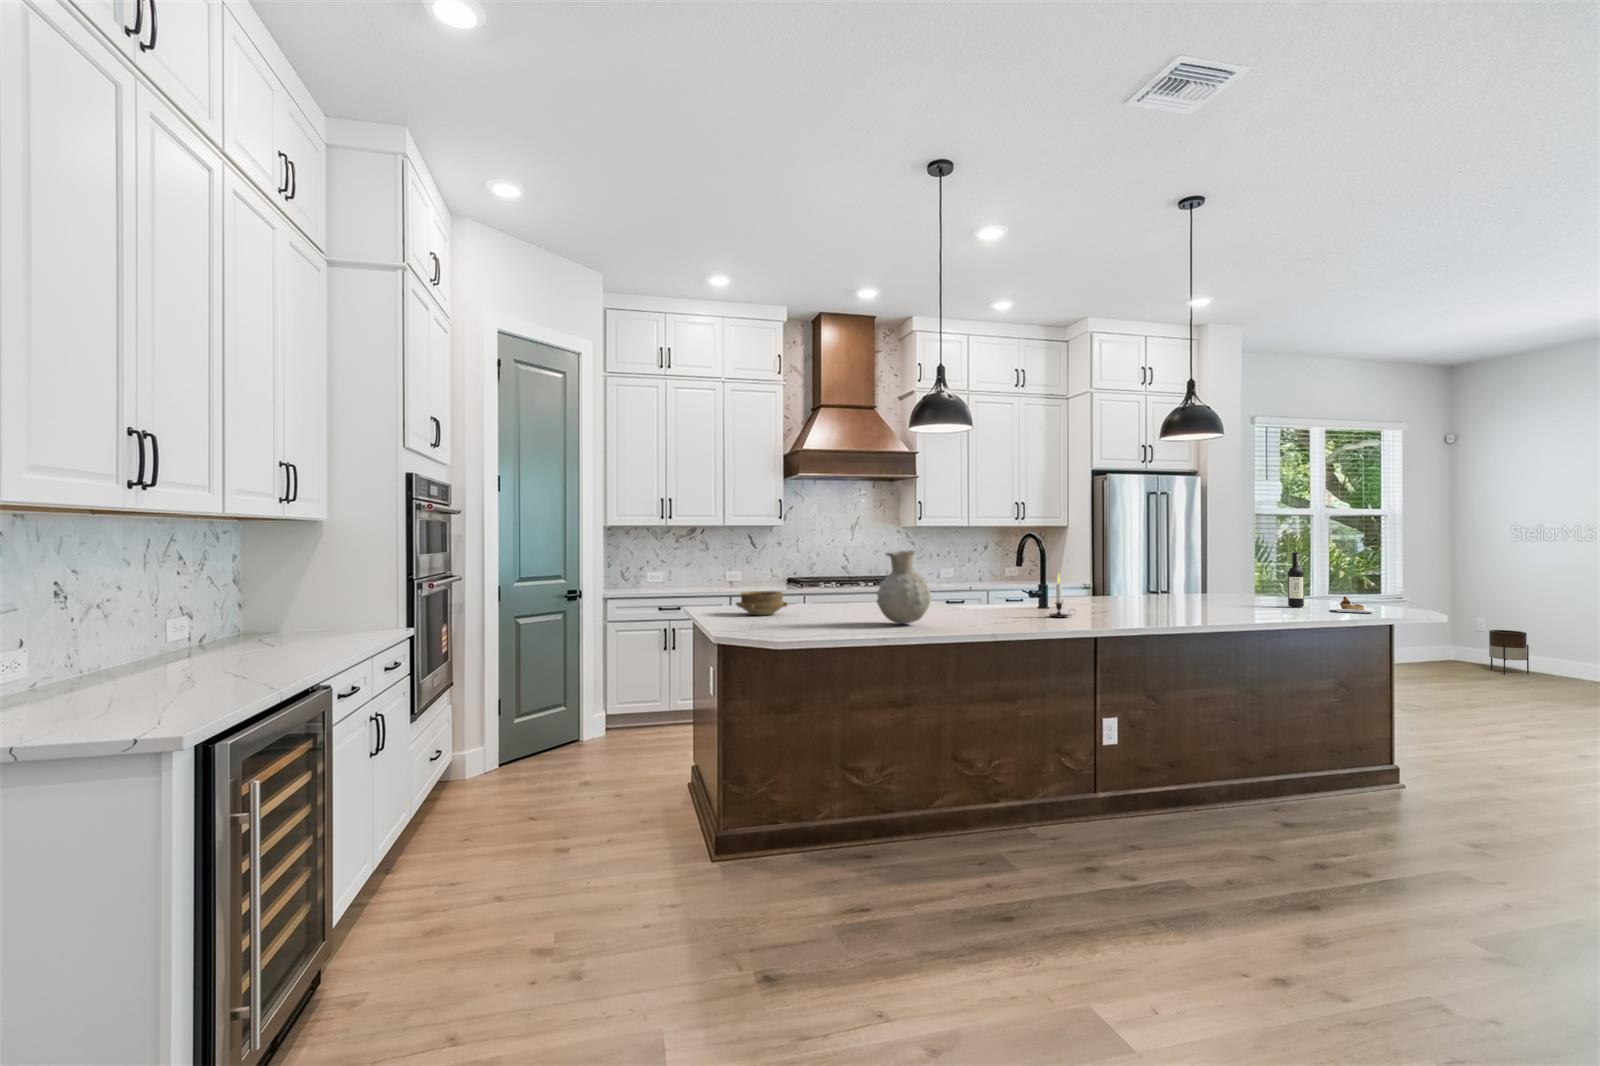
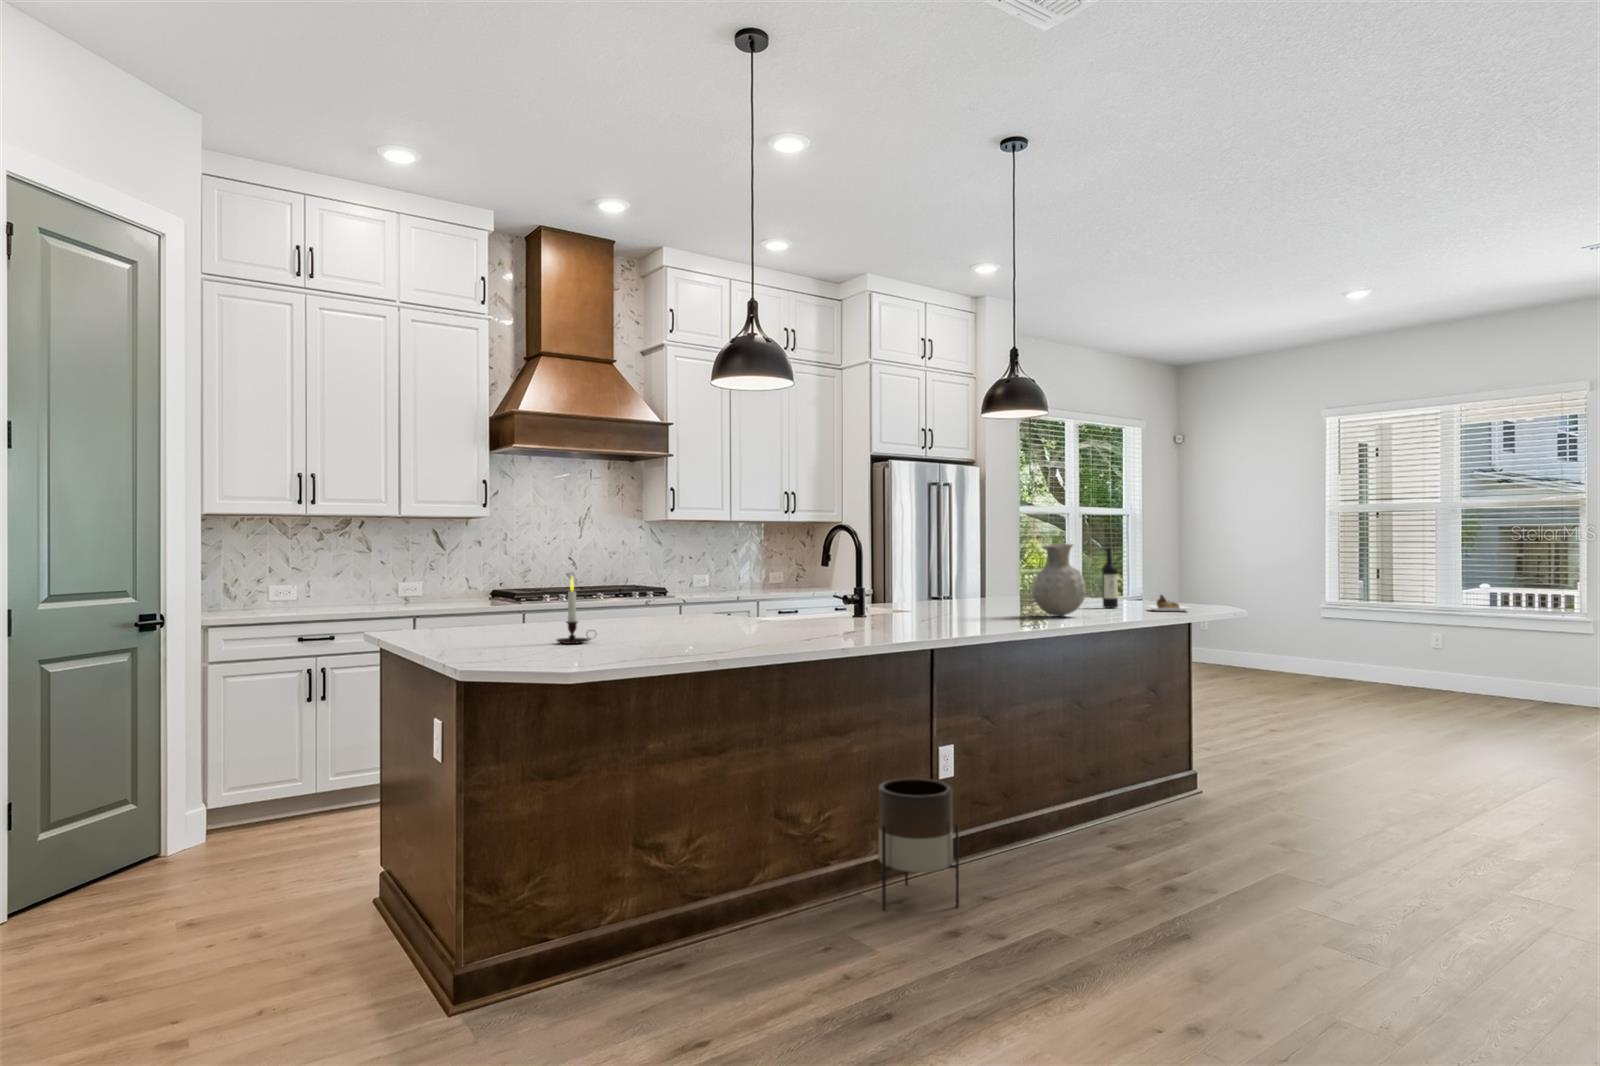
vase: present [877,550,931,624] -> present [1033,544,1087,616]
candle: present [1049,575,1070,617] -> present [557,576,591,644]
ceramic bowl: present [736,591,787,615] -> none [461,603,540,638]
planter: present [1489,630,1529,675] -> present [878,778,959,910]

